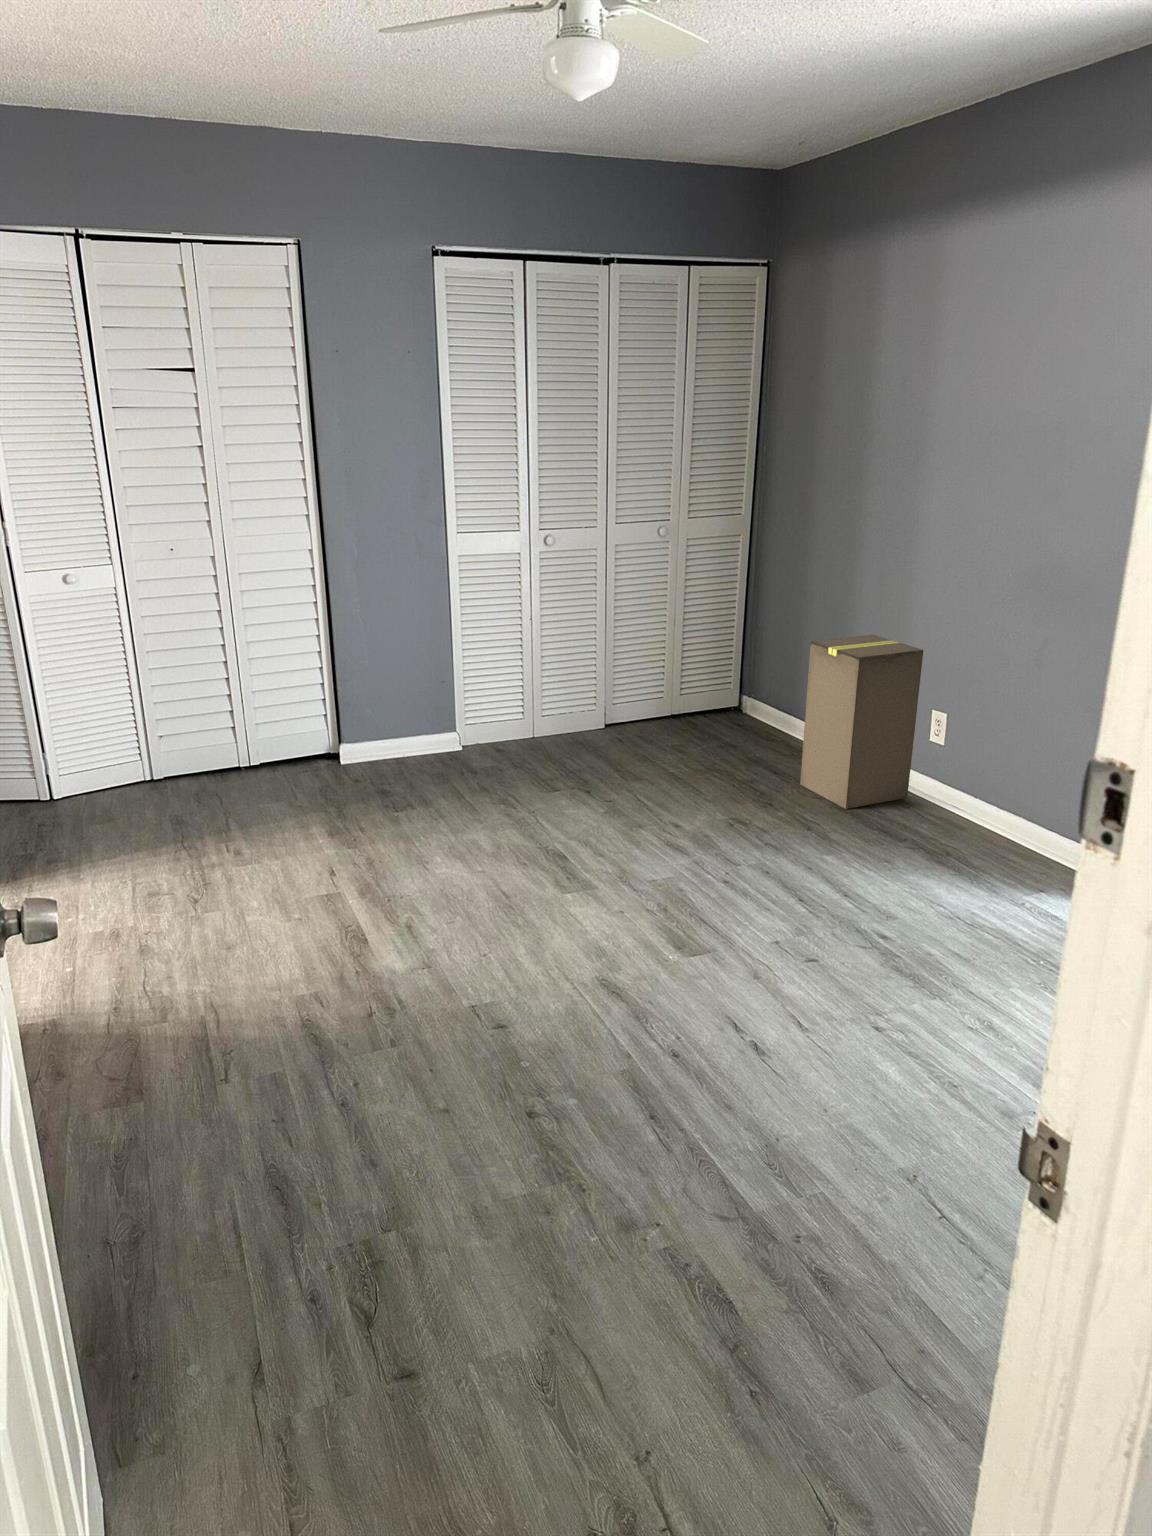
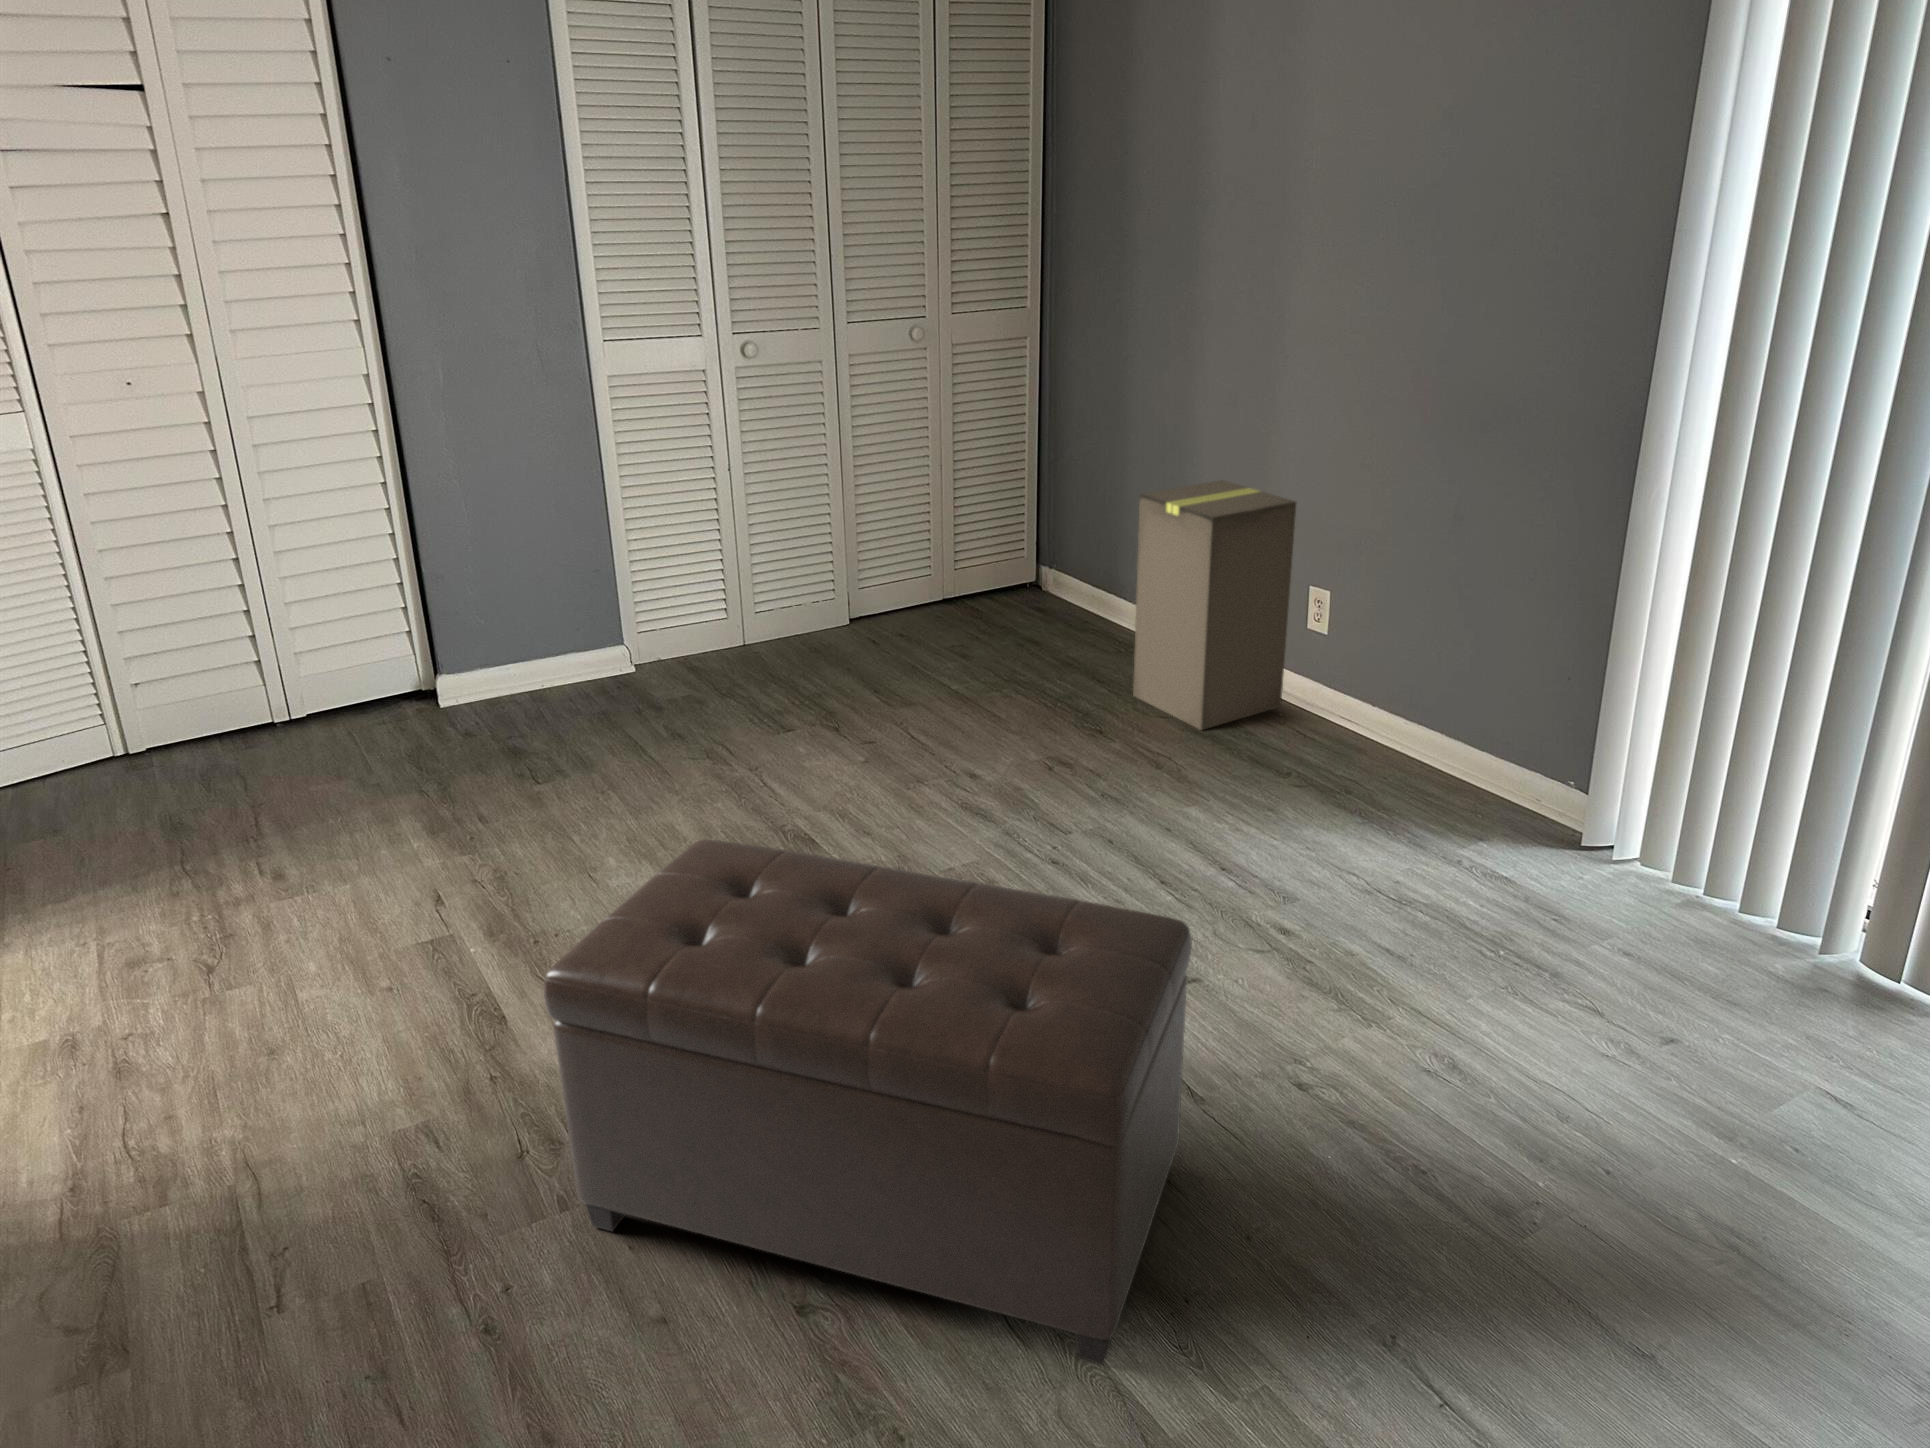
ottoman: none [390,829,797,1166] -> present [544,839,1192,1364]

